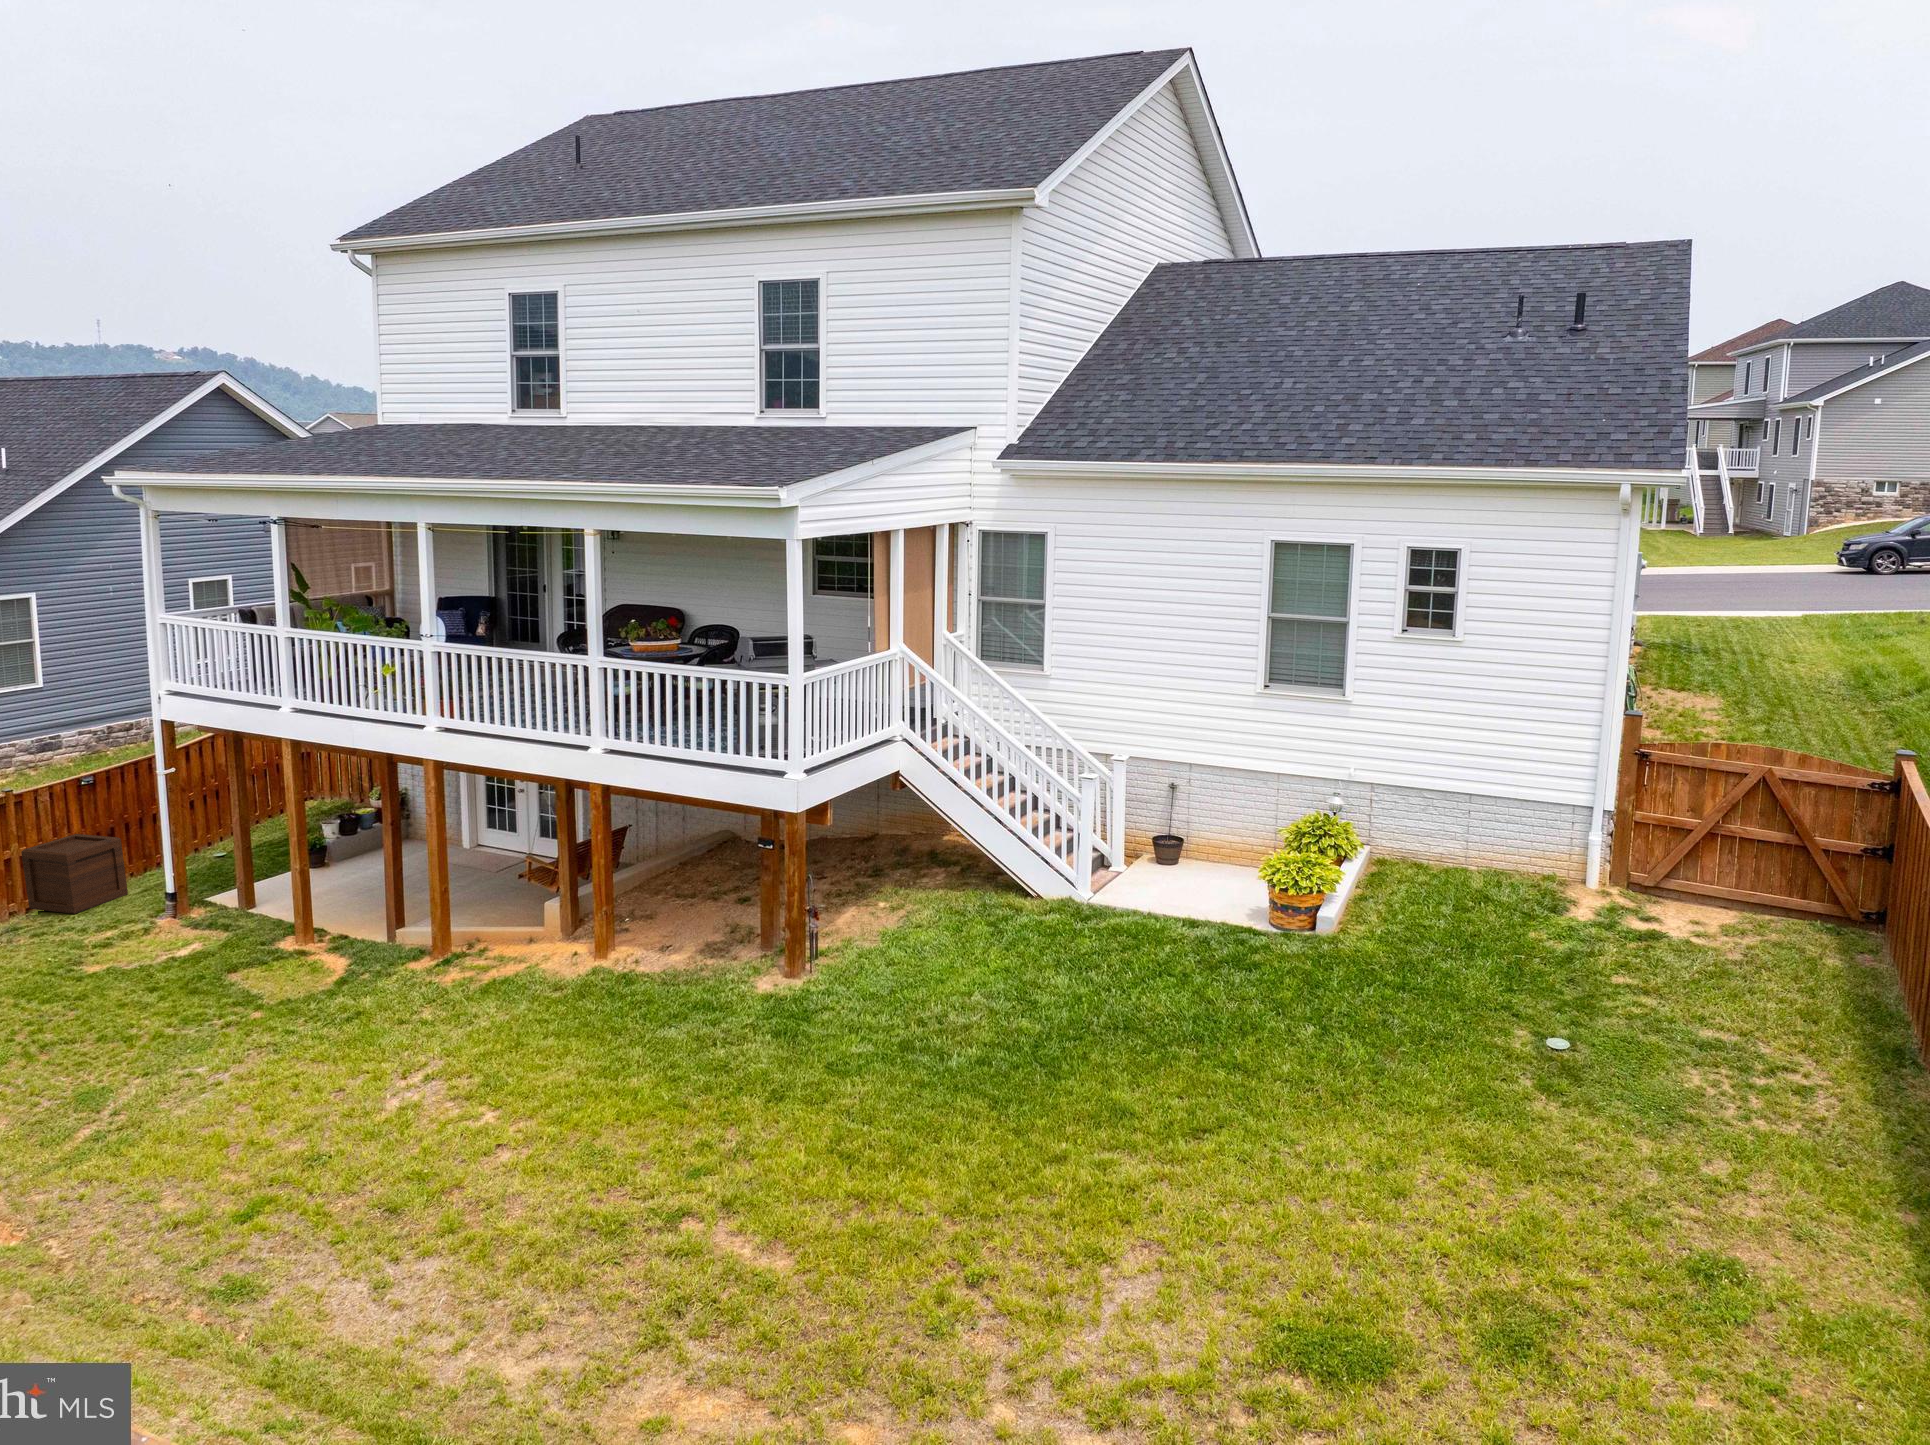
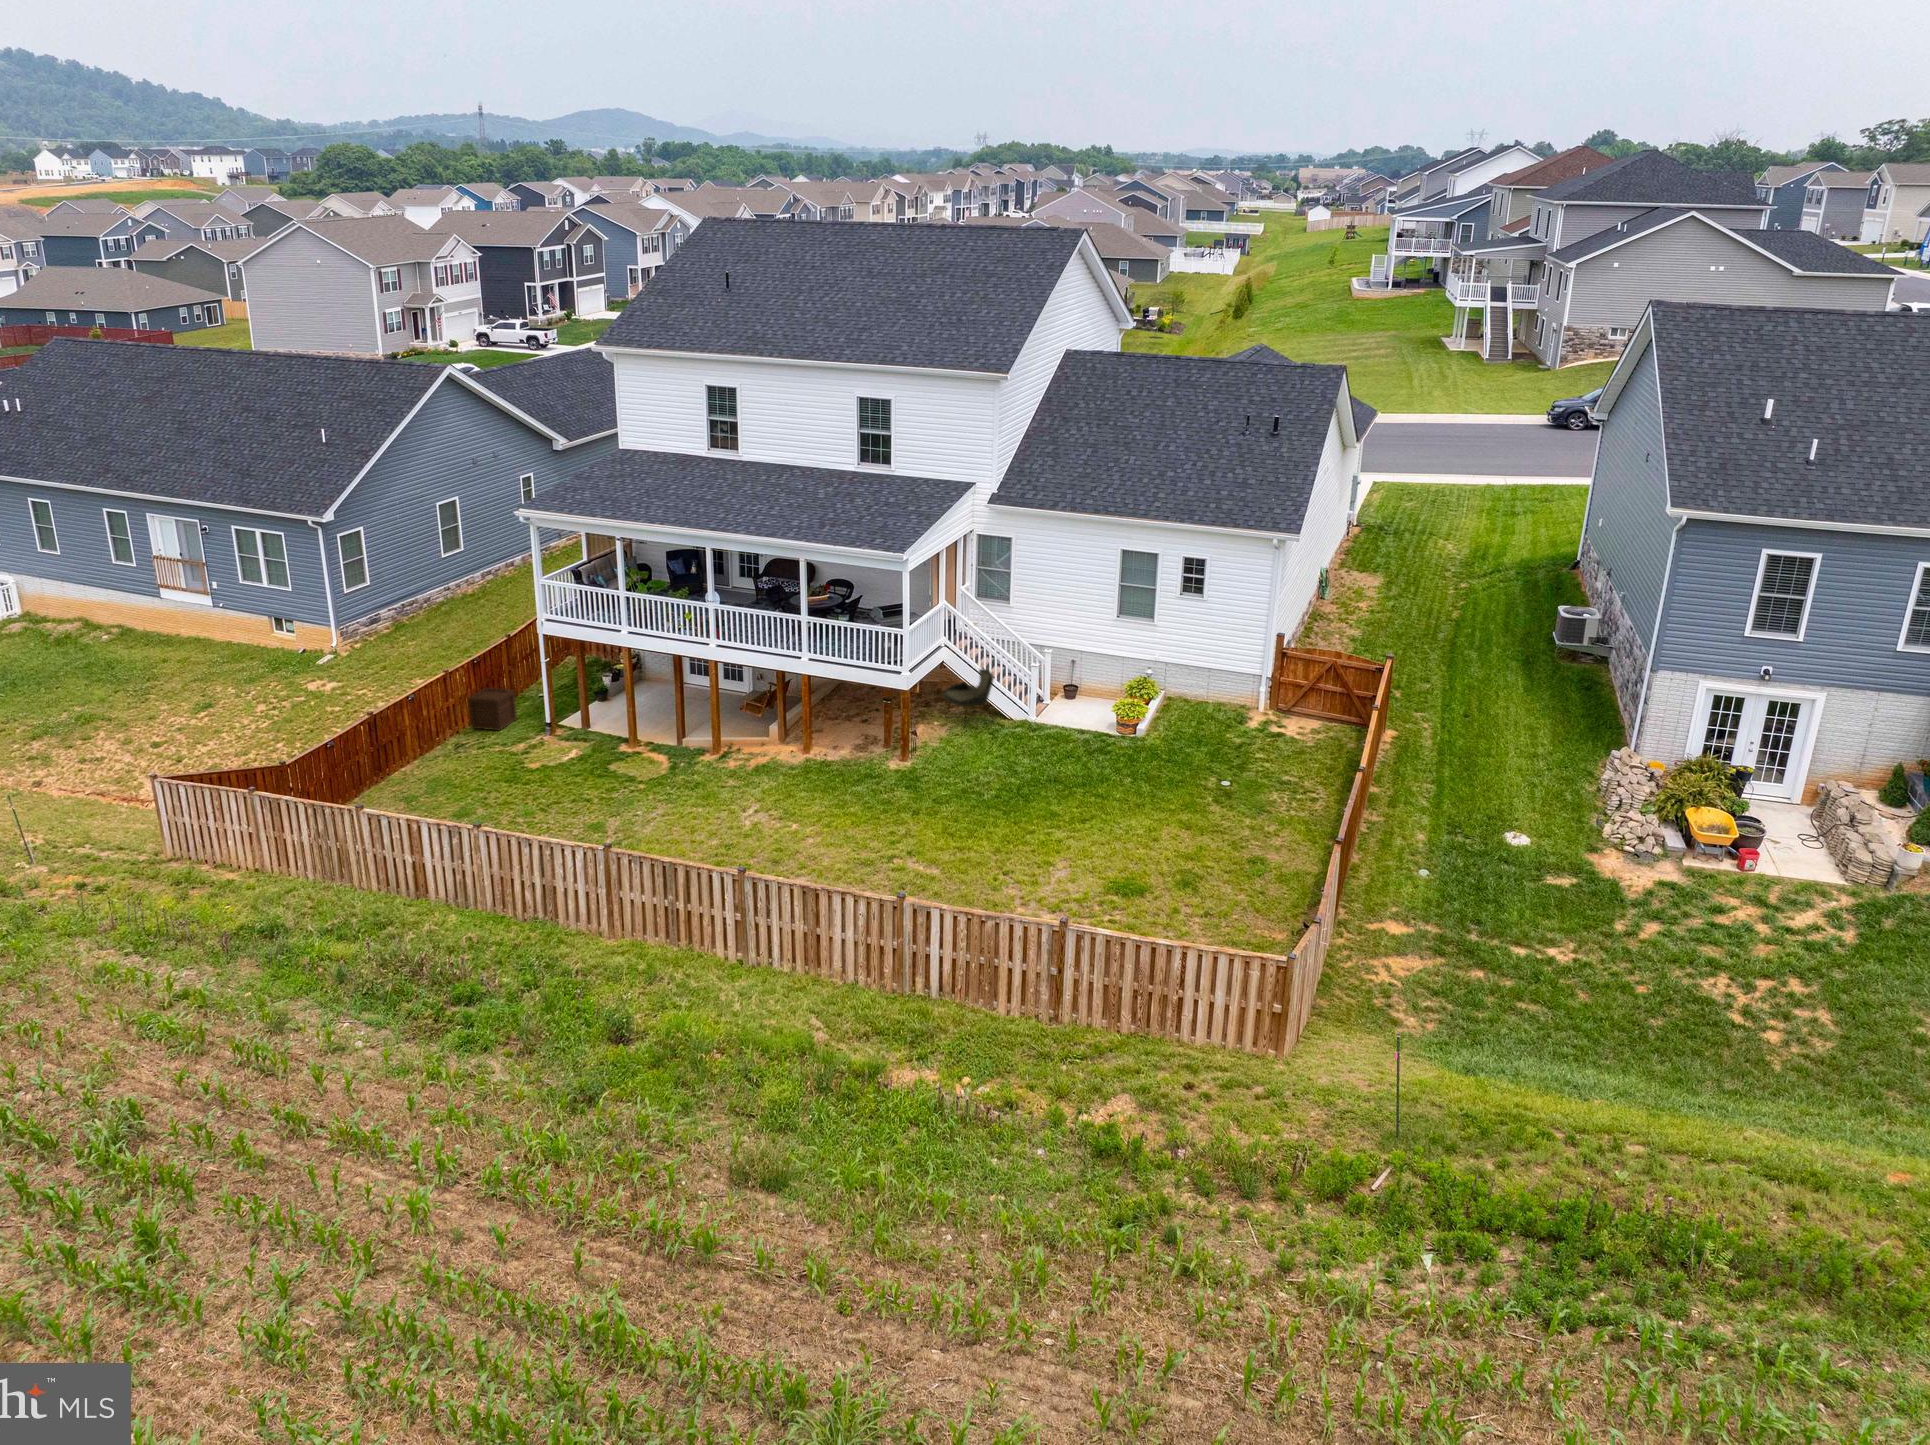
lounge chair: none [895,789,1003,913] -> present [943,669,994,721]

